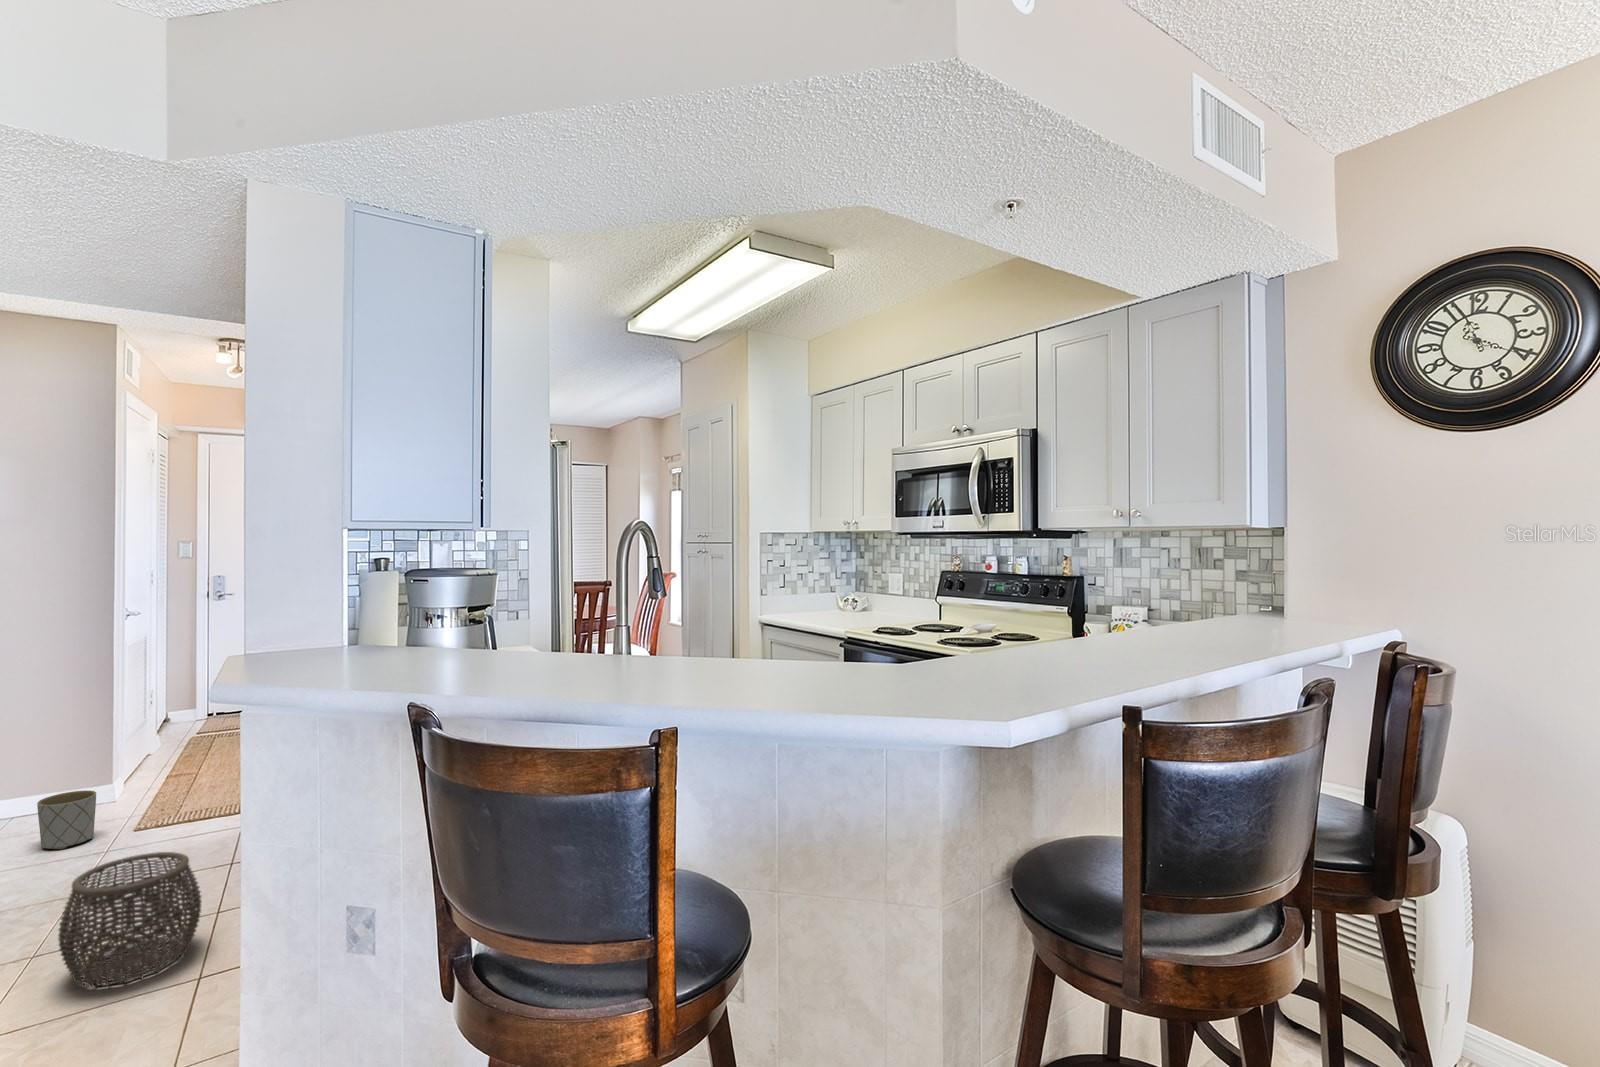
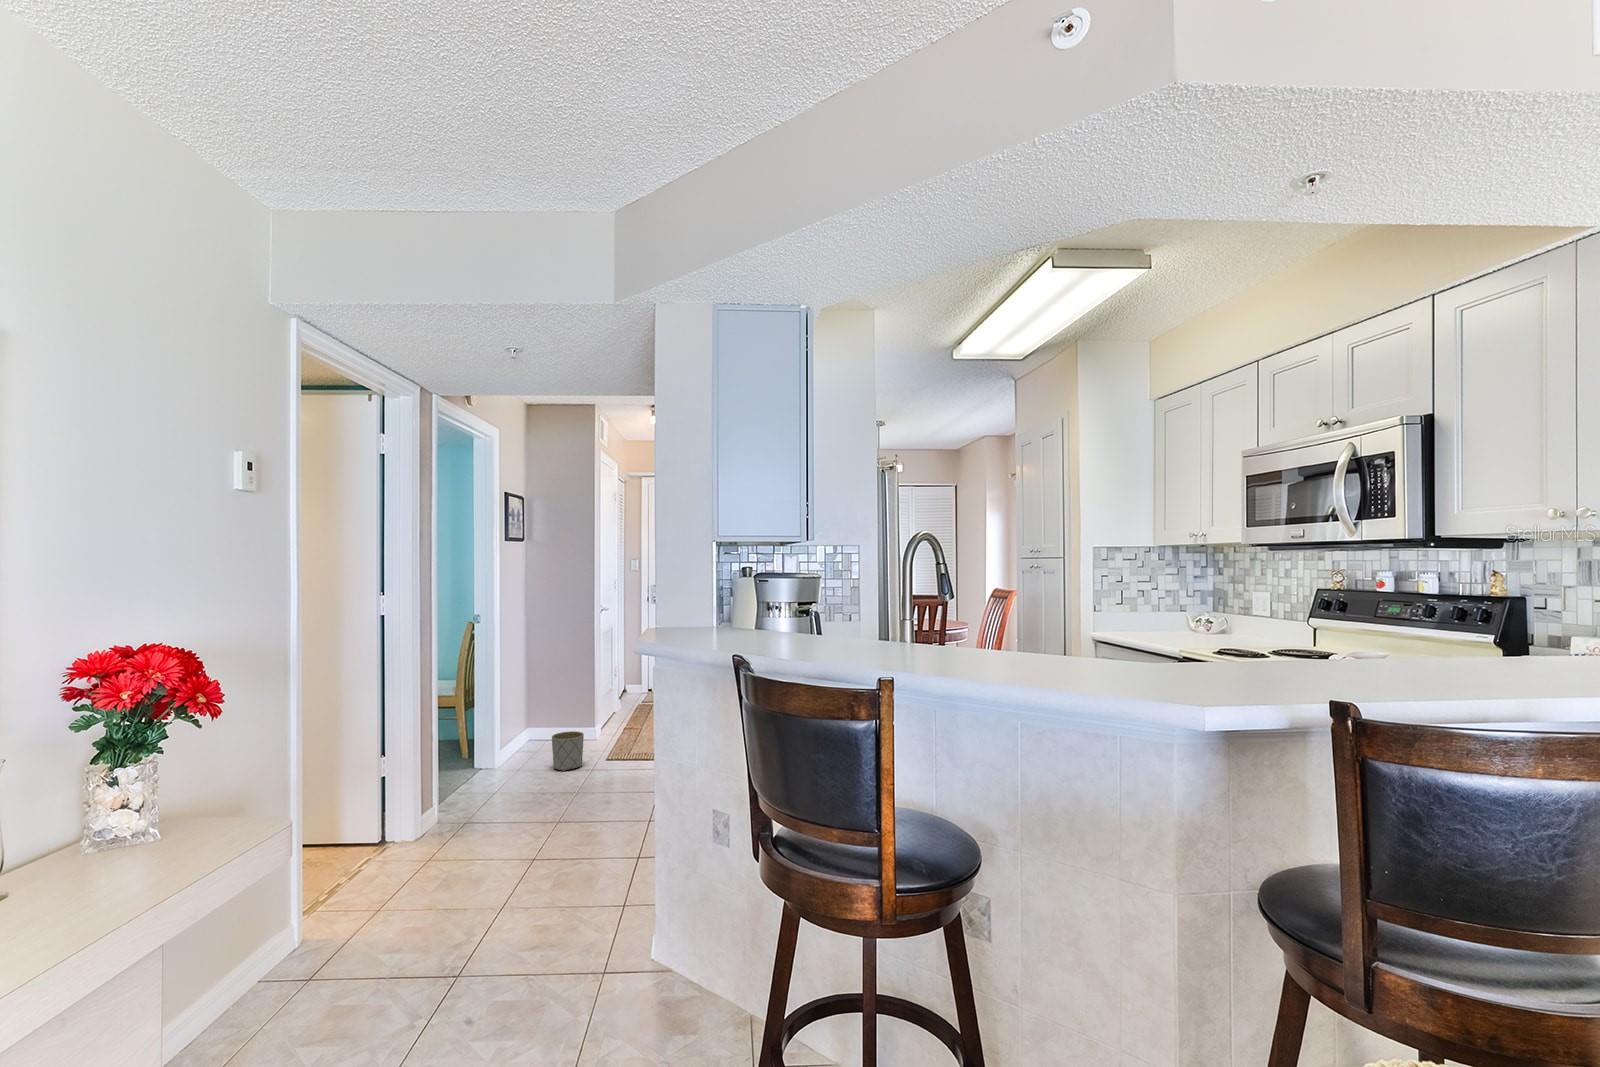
woven basket: present [58,852,201,987] -> none [539,781,623,872]

